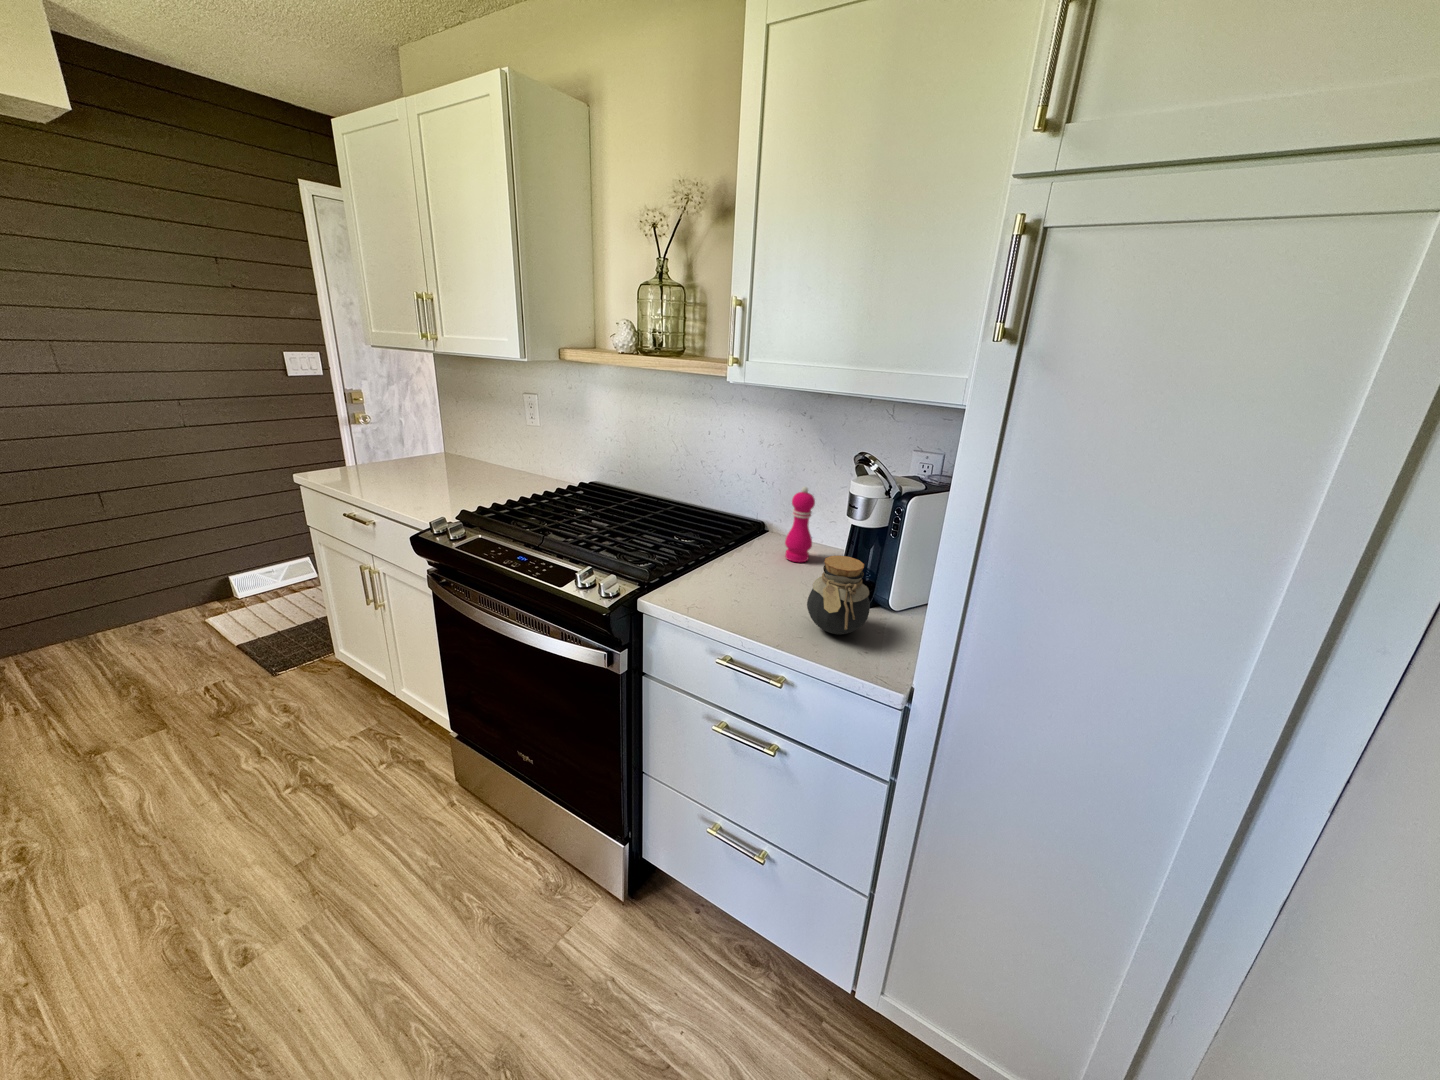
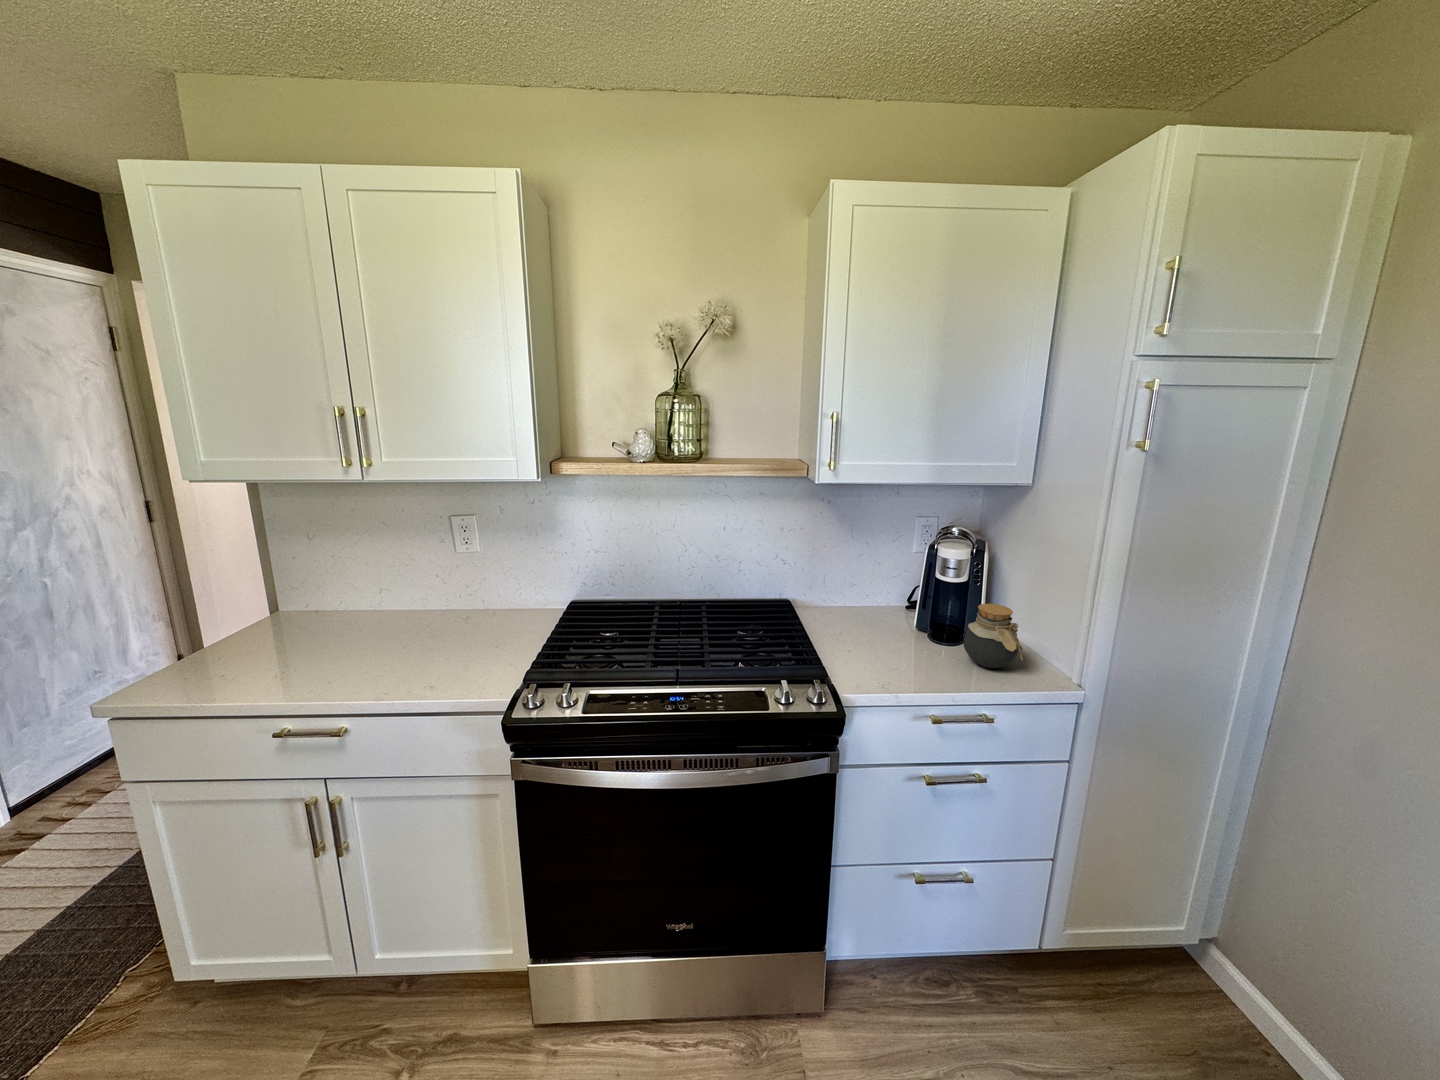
pepper mill: present [785,487,815,562] -> none [851,554,876,621]

